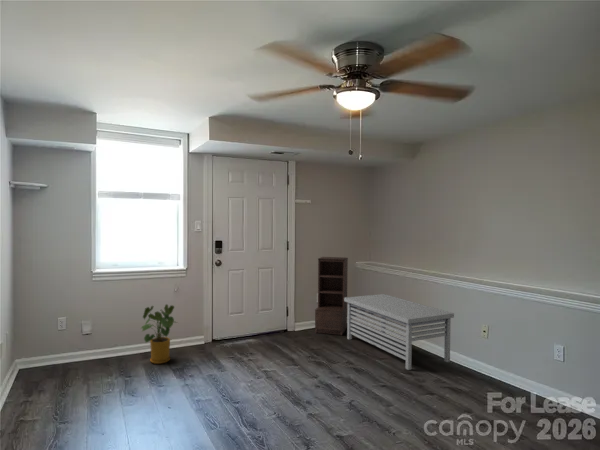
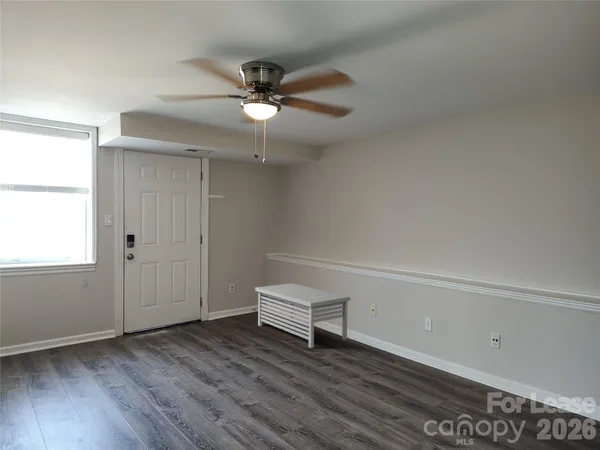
bookshelf: present [315,257,348,335] -> none [228,250,259,323]
house plant: present [142,305,174,364] -> none [46,299,90,359]

